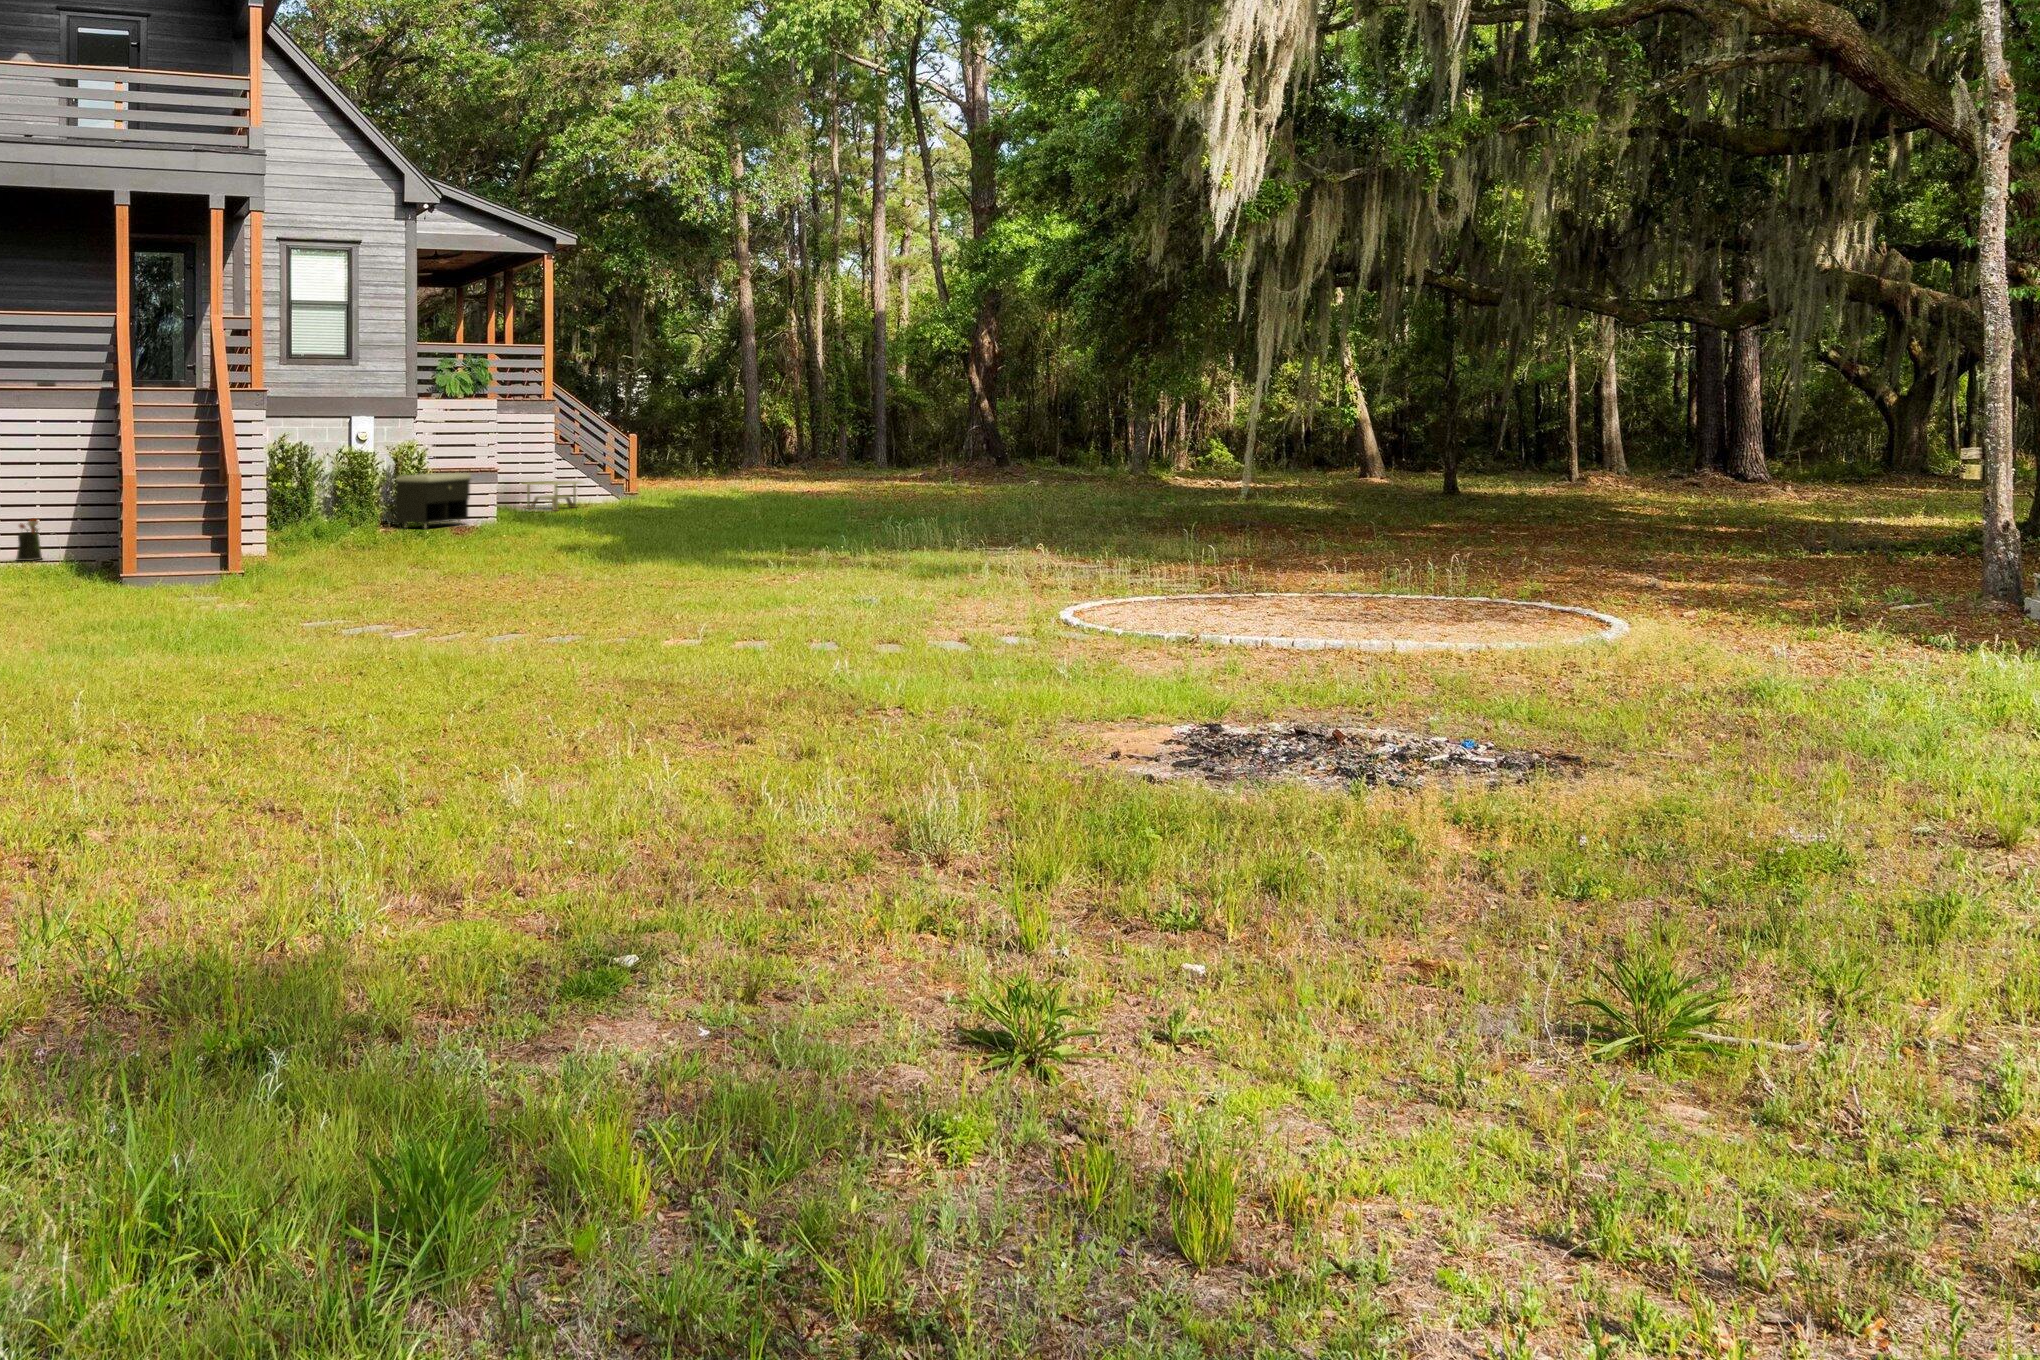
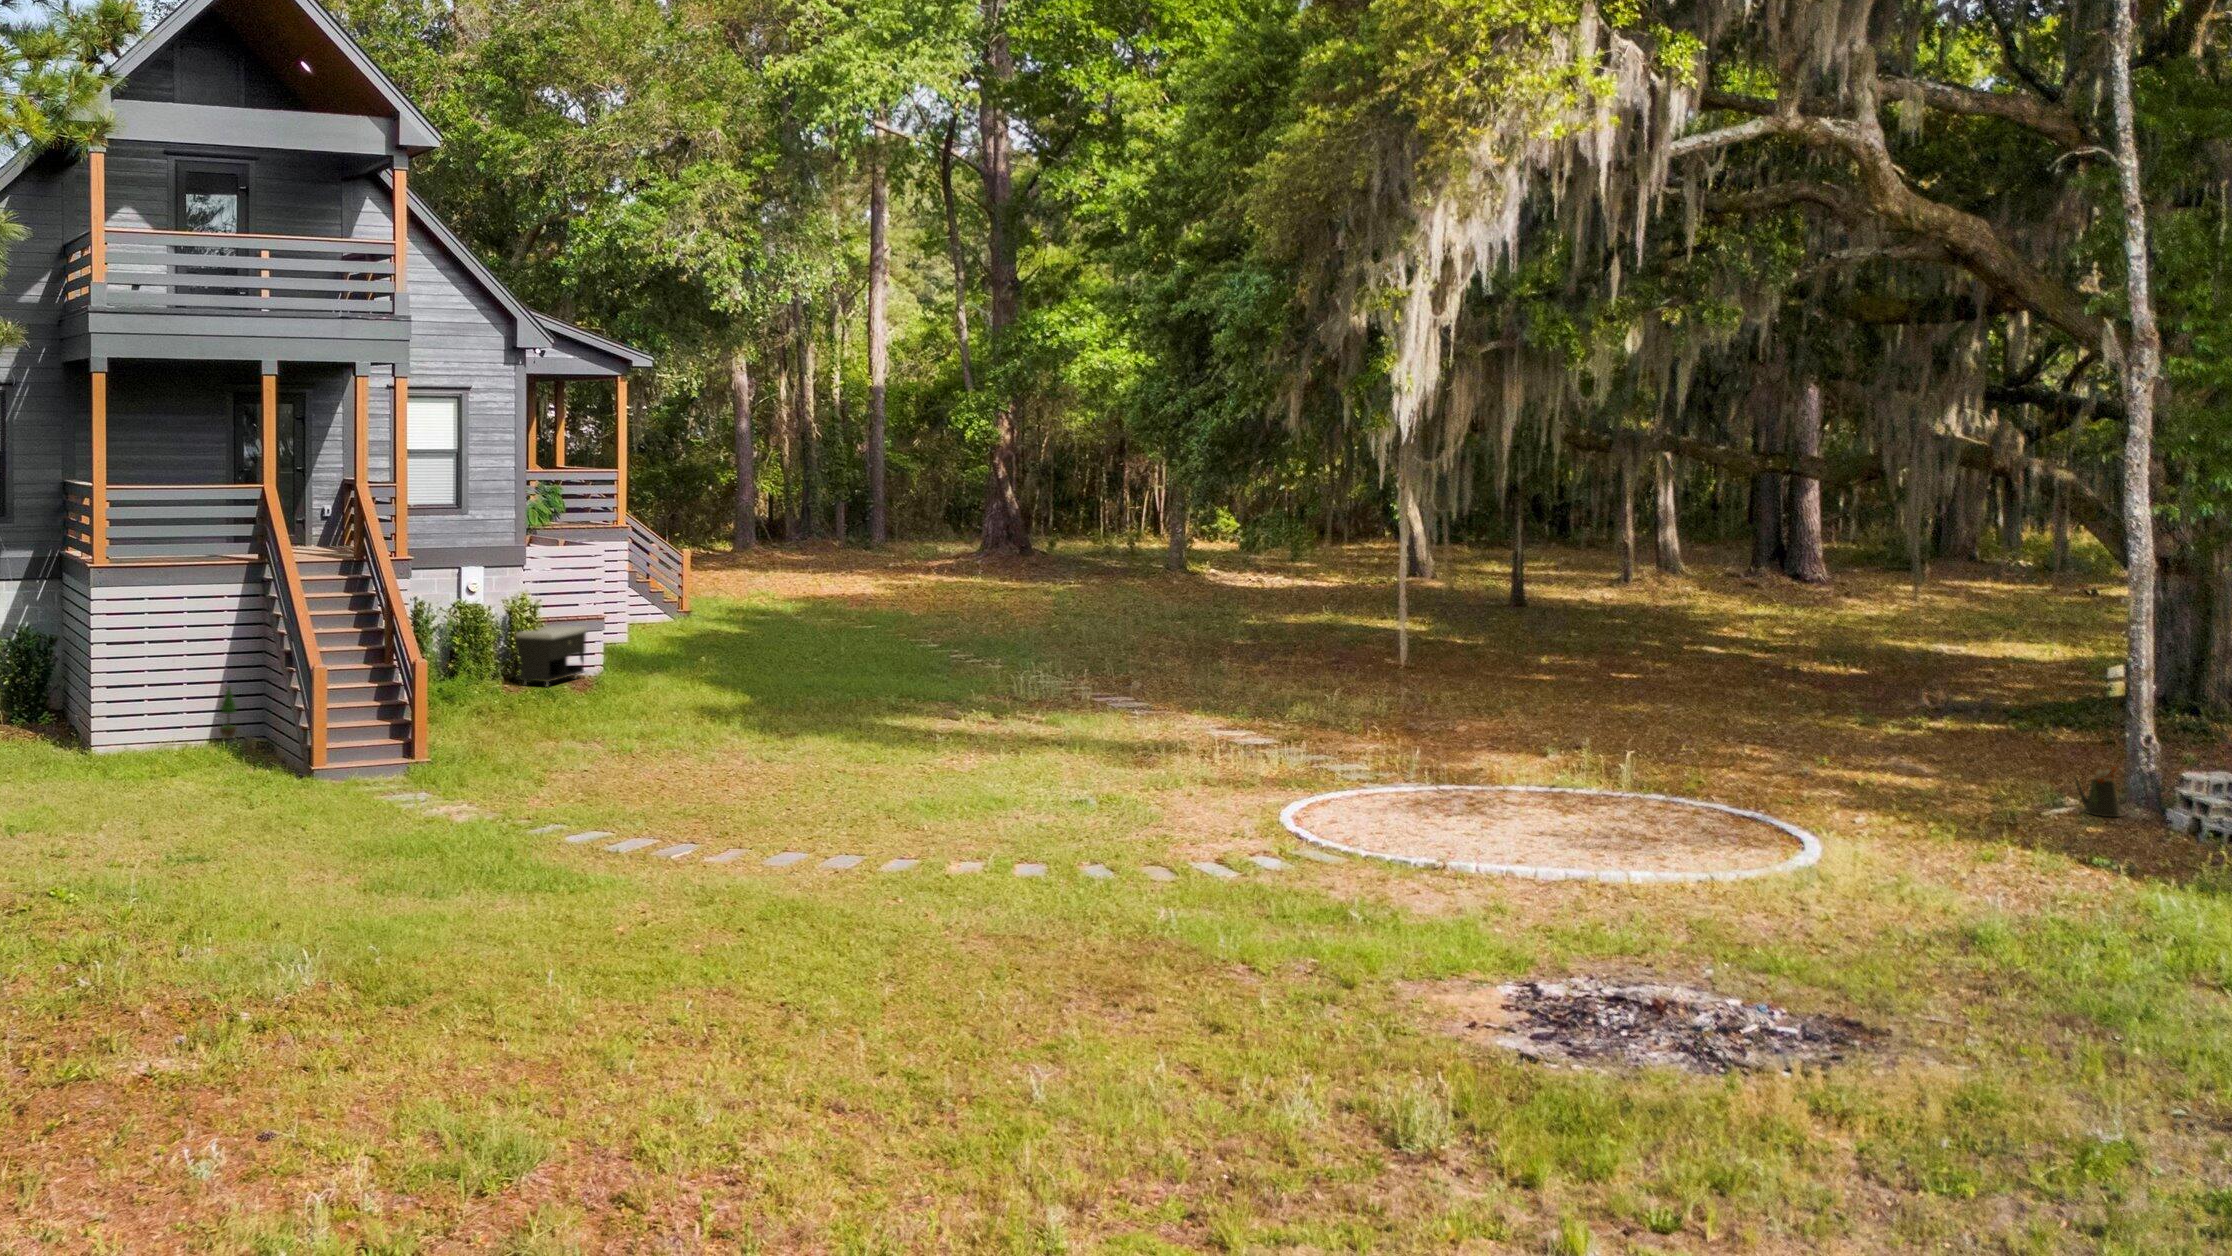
round table: present [524,481,582,511] -> none [613,619,680,653]
potted tree: none [66,502,87,557] -> present [220,687,237,740]
watering can: present [16,518,42,561] -> present [2075,767,2120,817]

